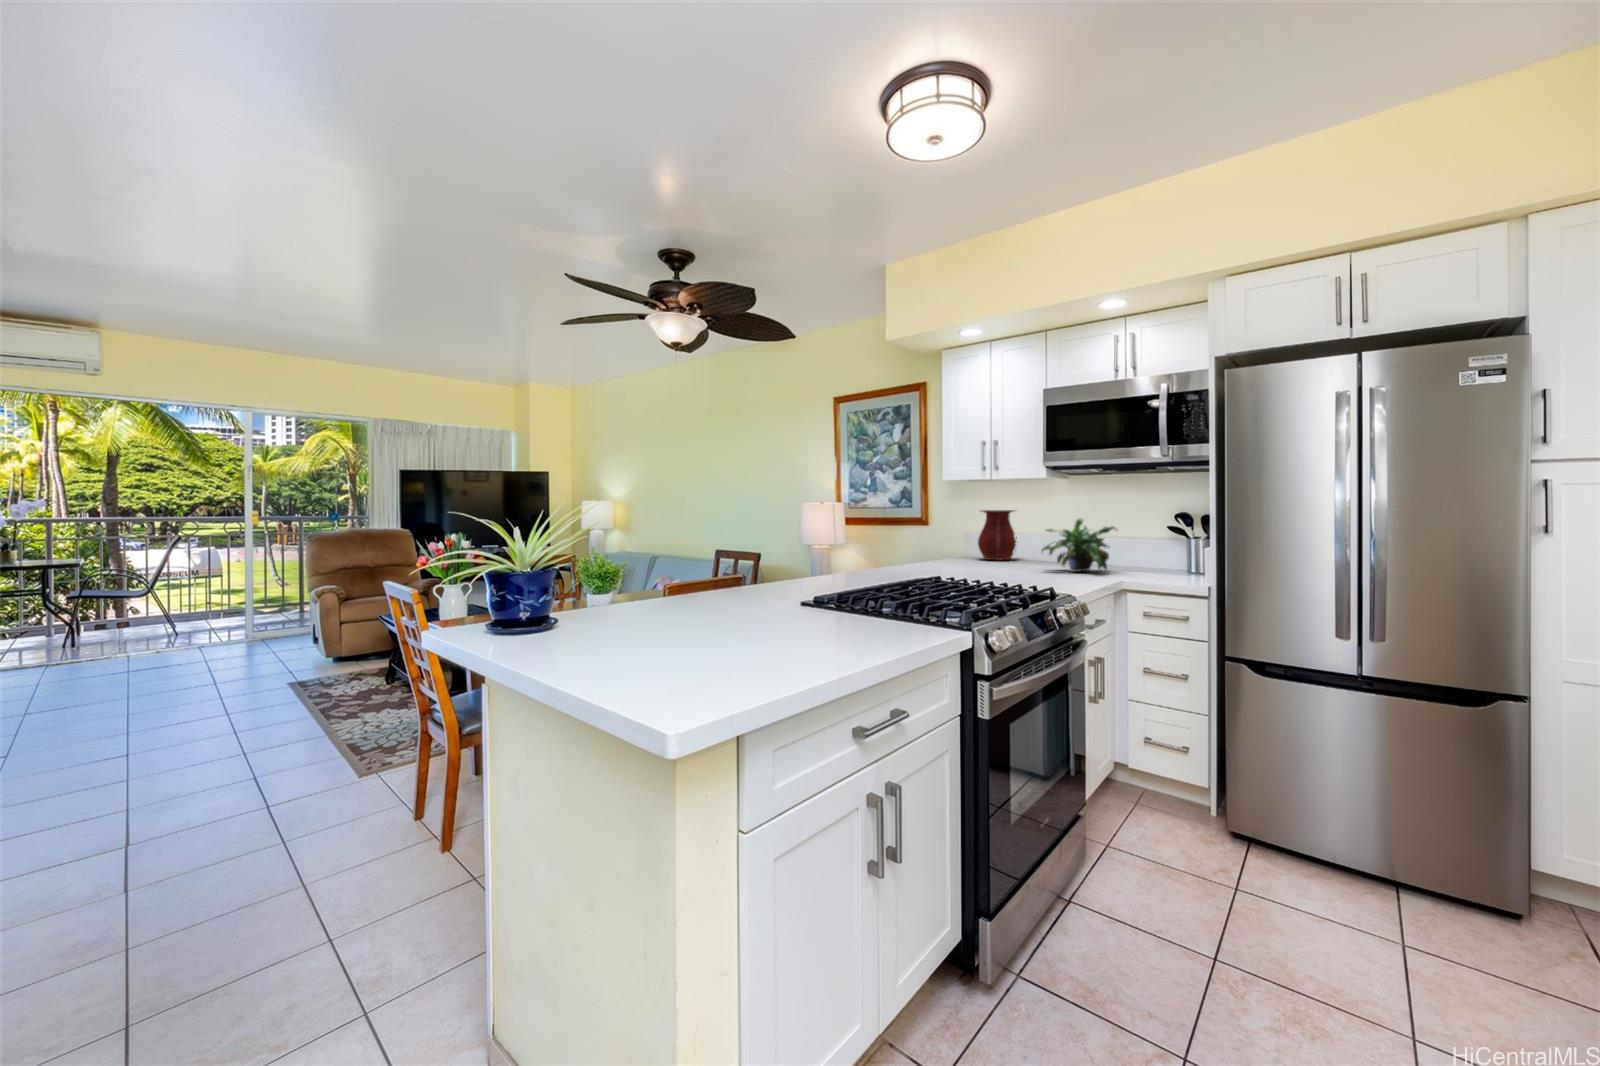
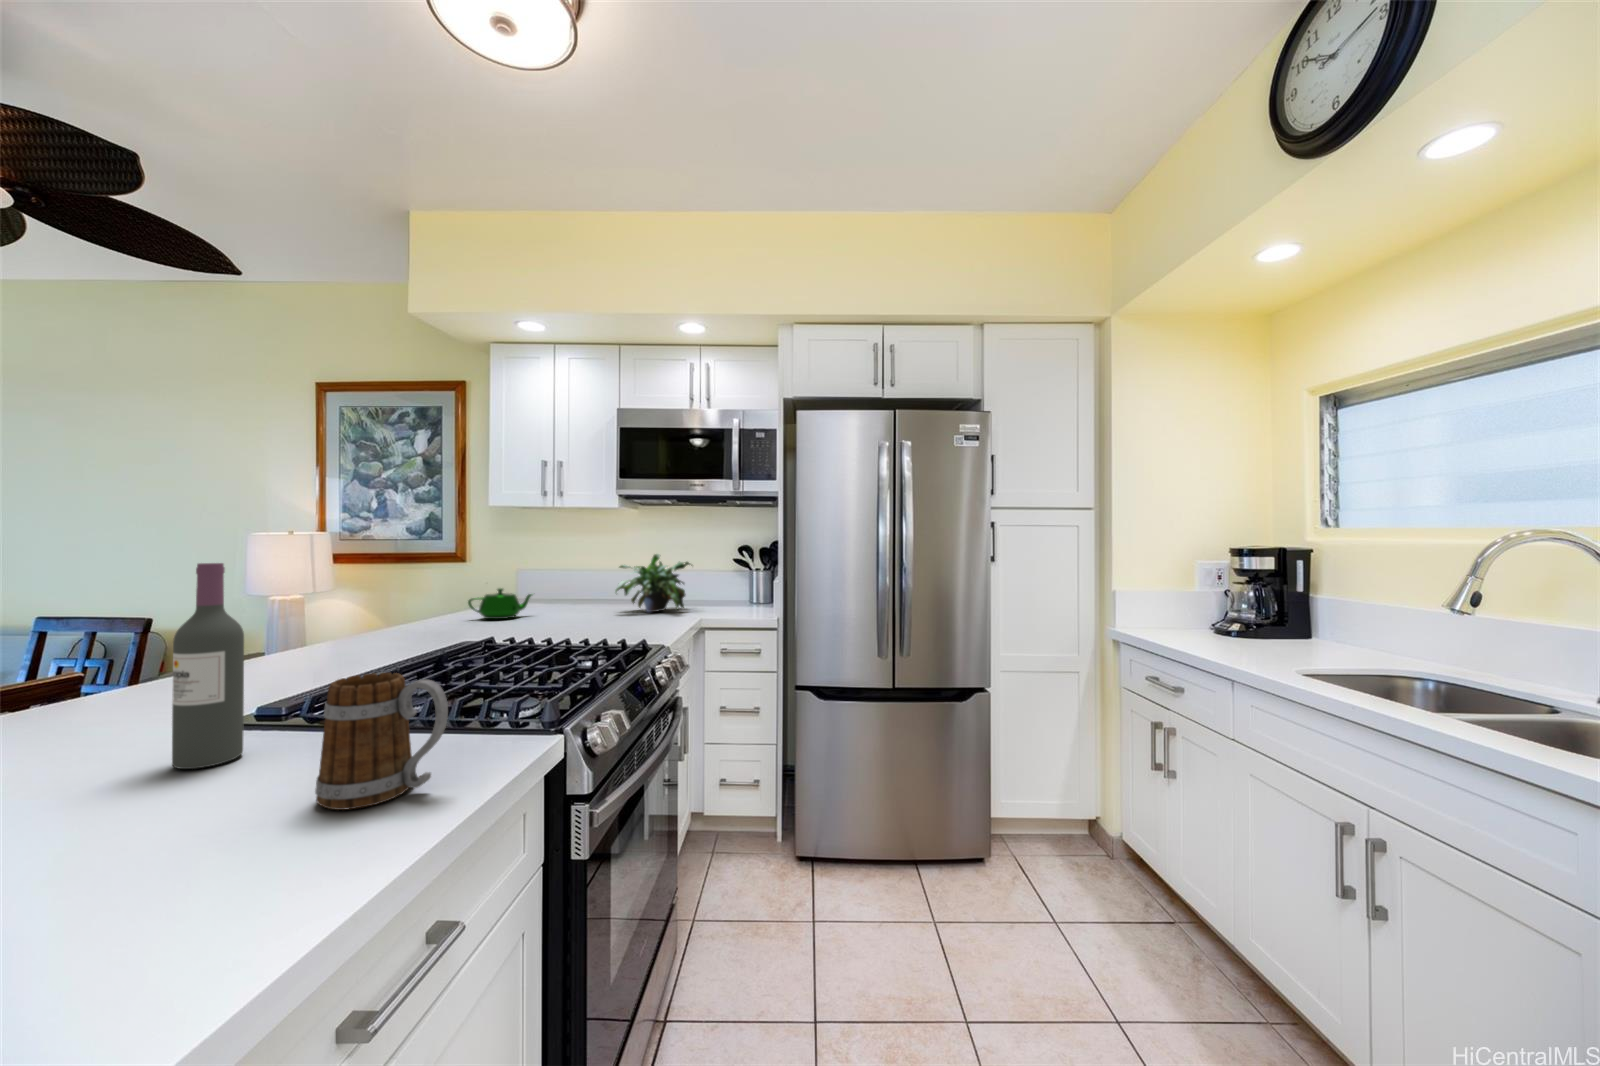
vase: present [978,510,1017,560] -> none [534,543,583,602]
wine bottle: none [783,516,809,620] -> present [172,563,244,769]
teapot: none [926,545,975,569] -> present [468,588,532,619]
mug: none [841,576,901,644] -> present [315,673,448,810]

